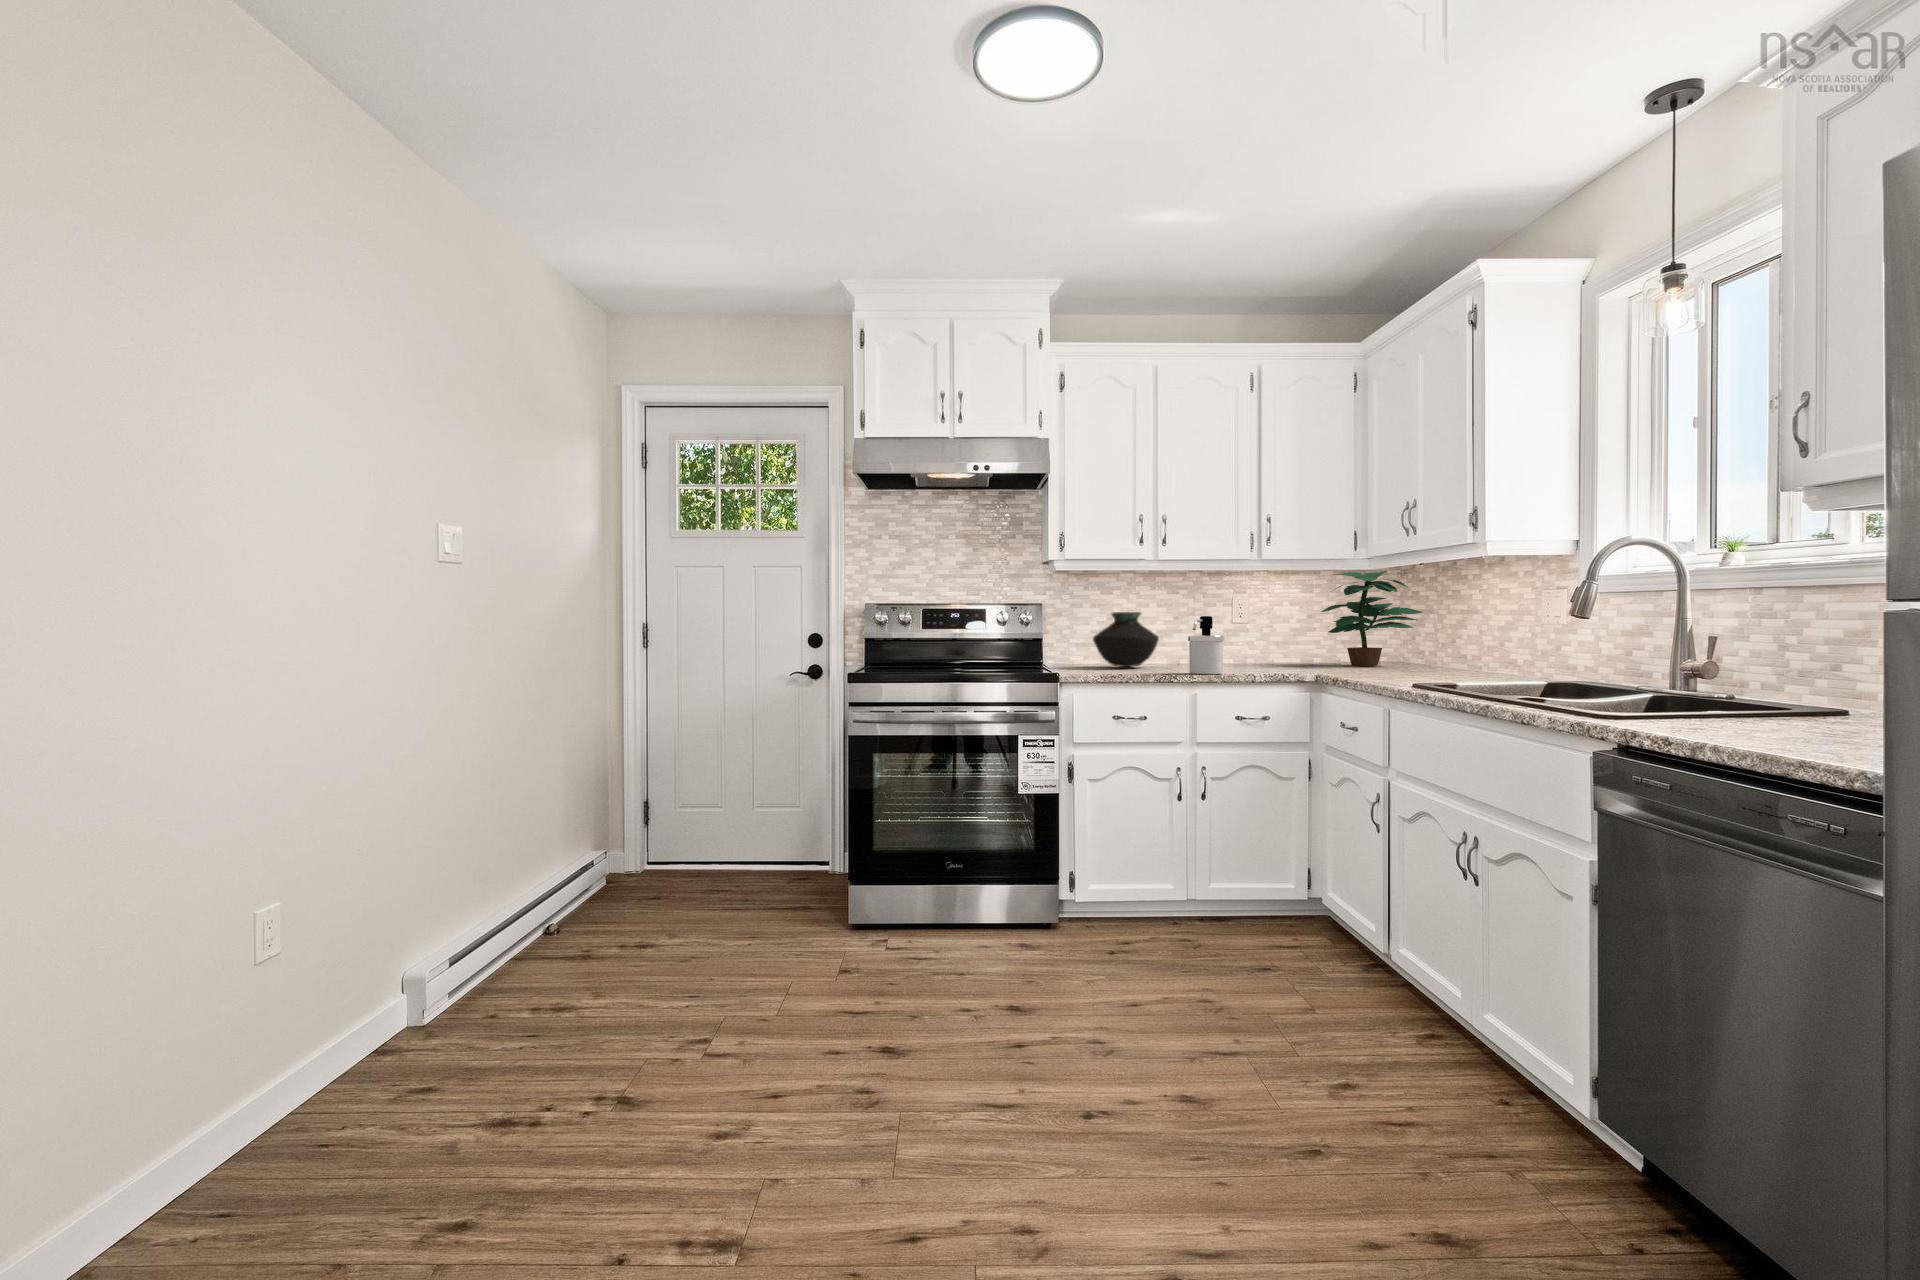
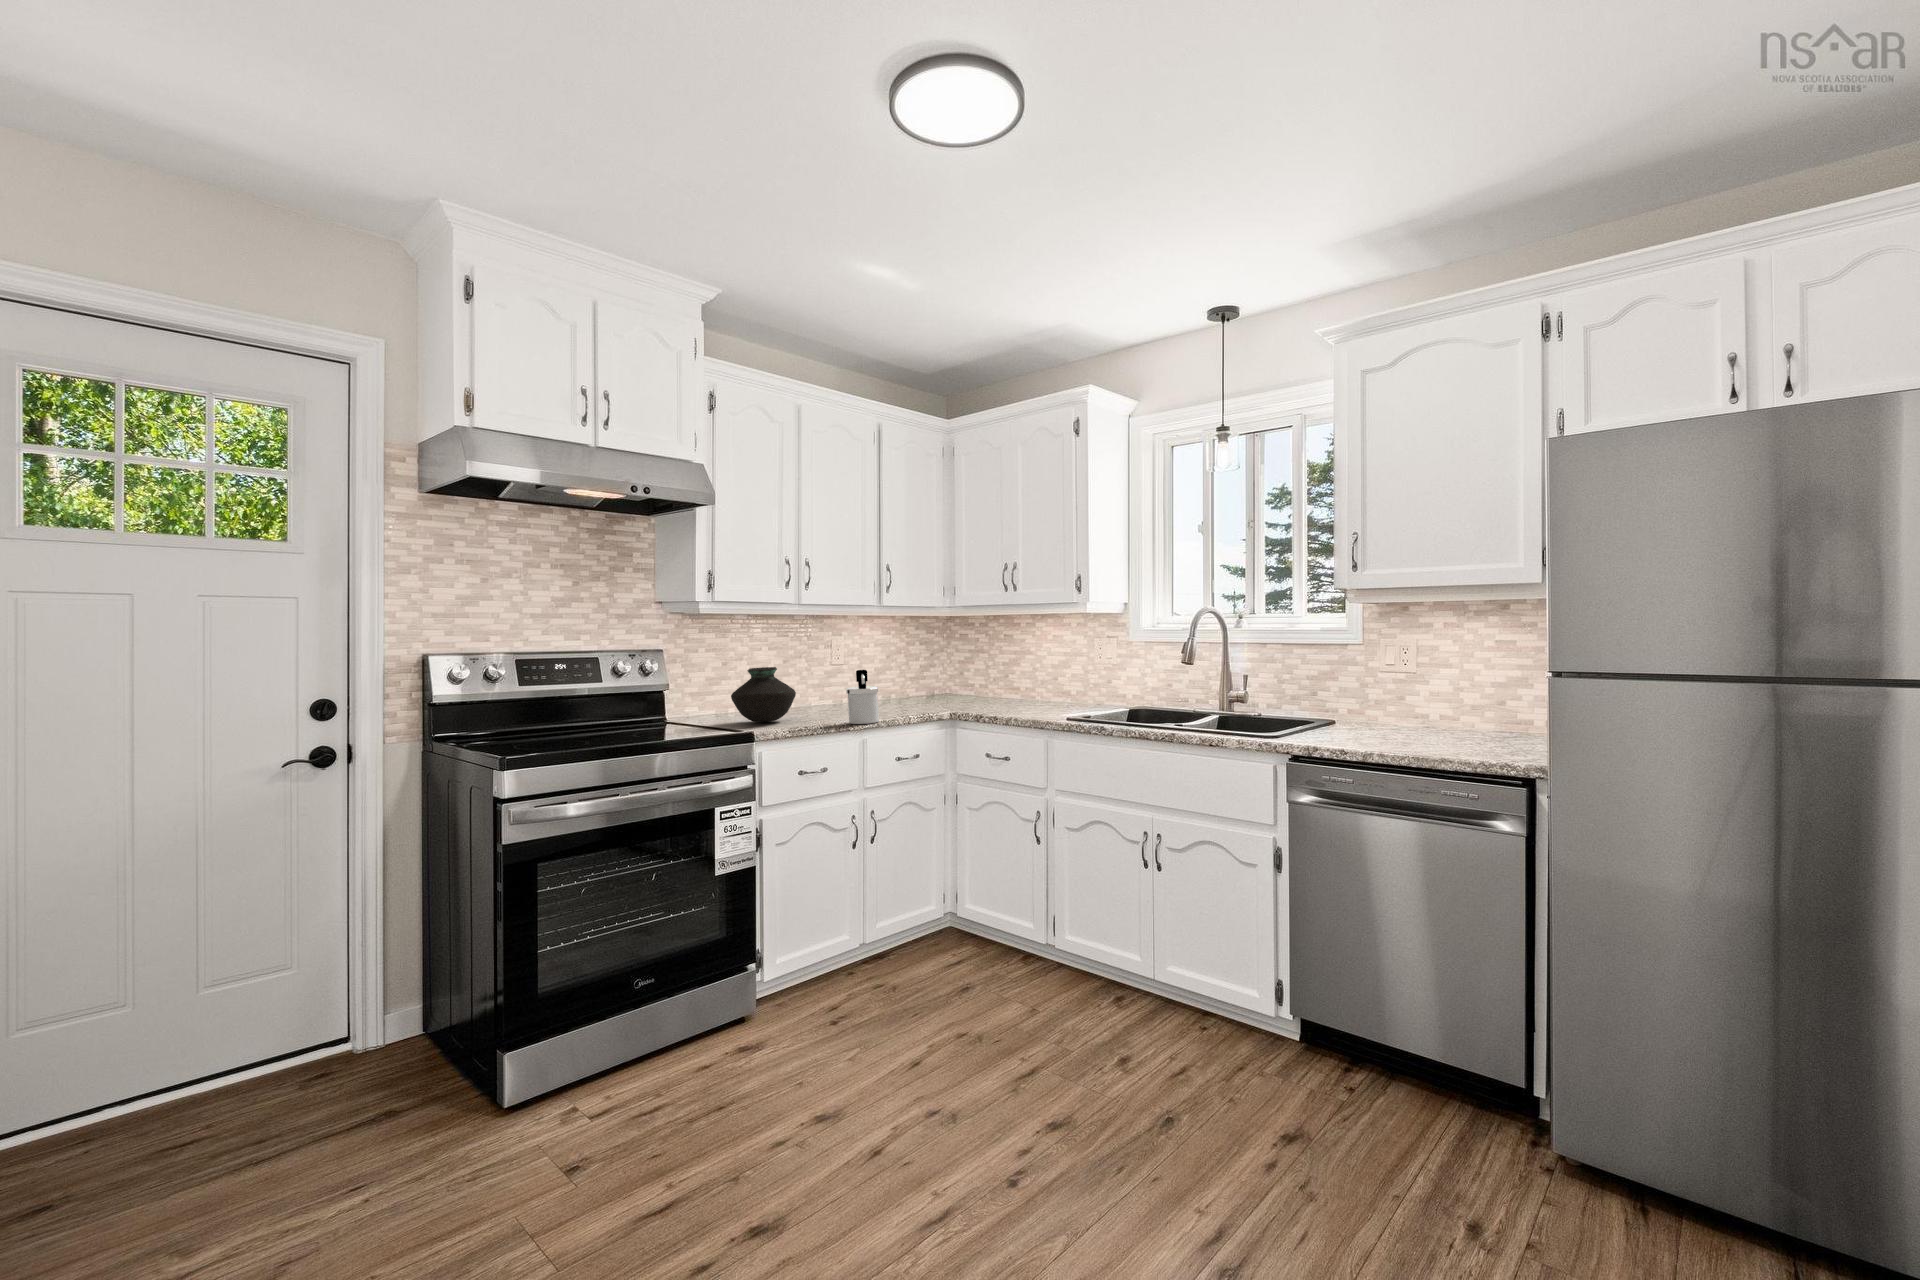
potted plant: present [1322,571,1422,666] -> none [908,617,980,700]

